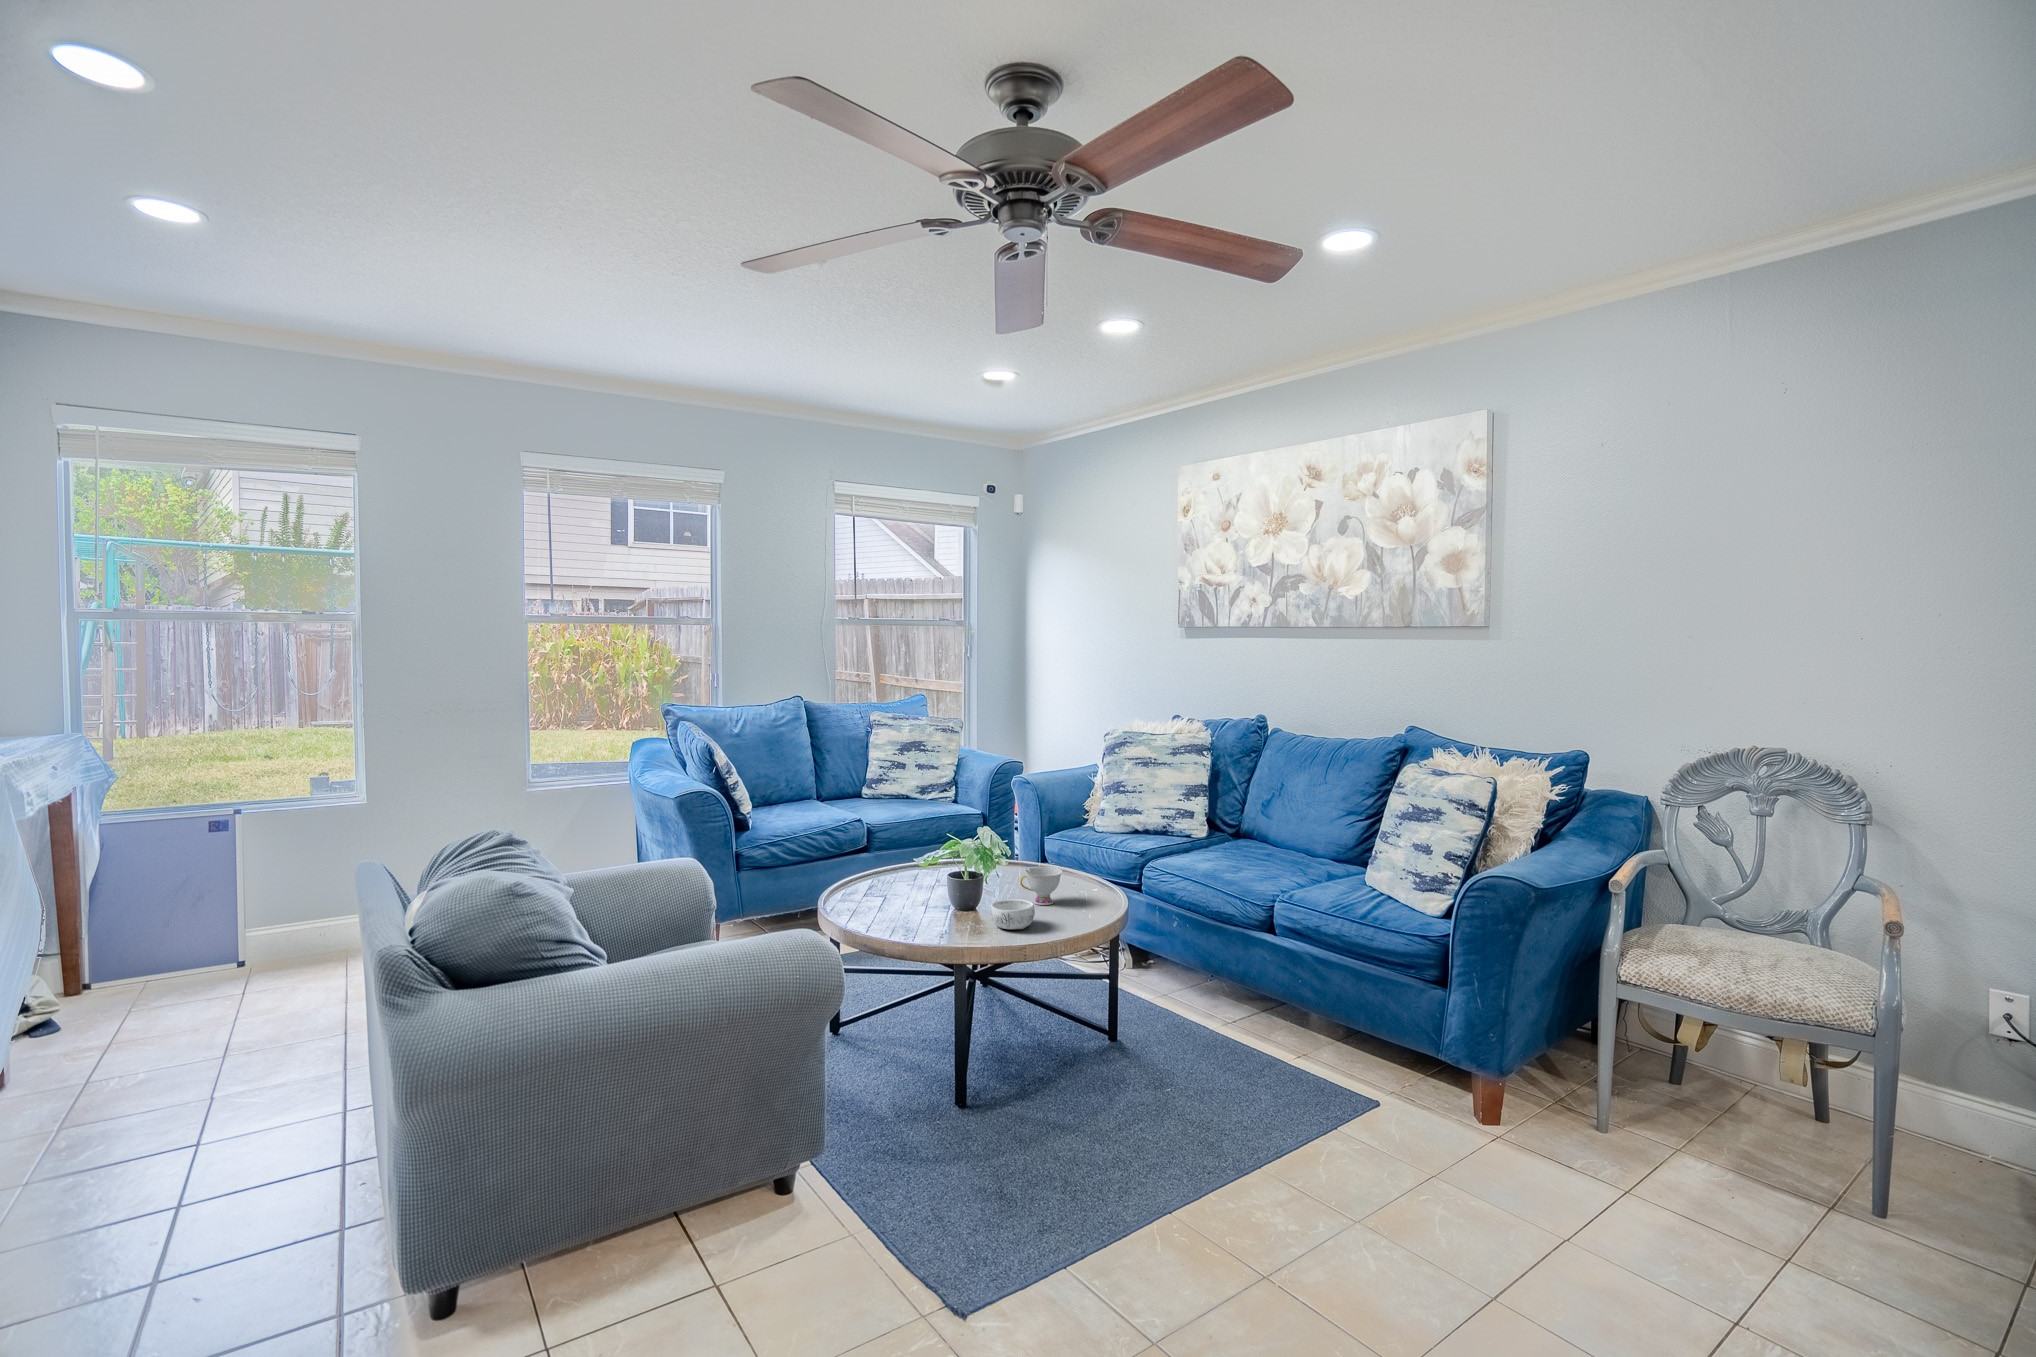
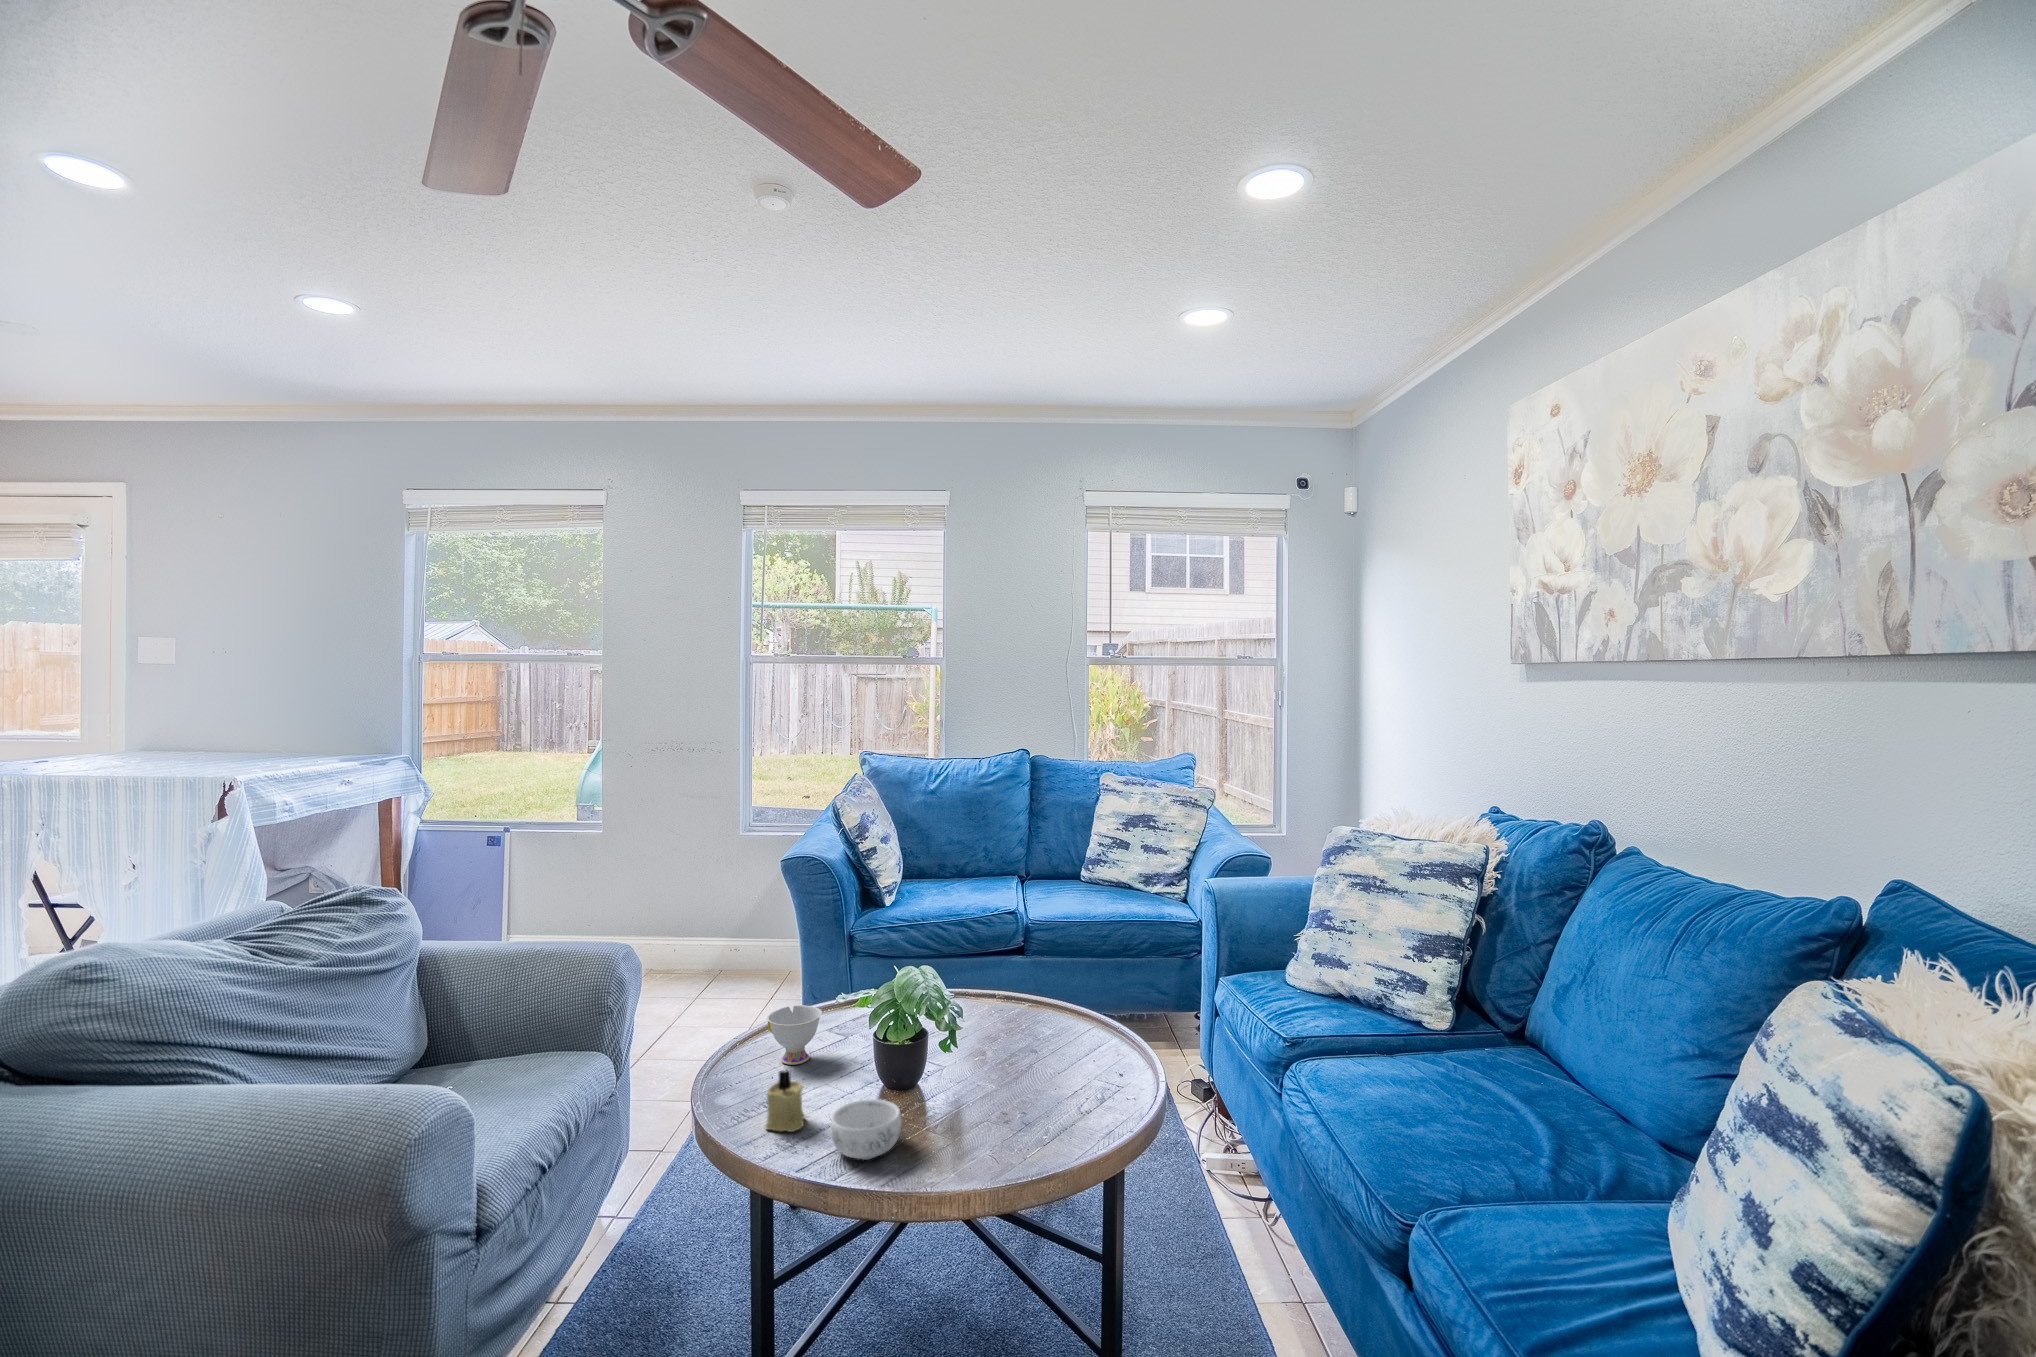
teacup: present [1020,867,1063,905] -> present [767,1005,822,1065]
candle: none [930,893,959,932] -> present [765,1070,805,1132]

